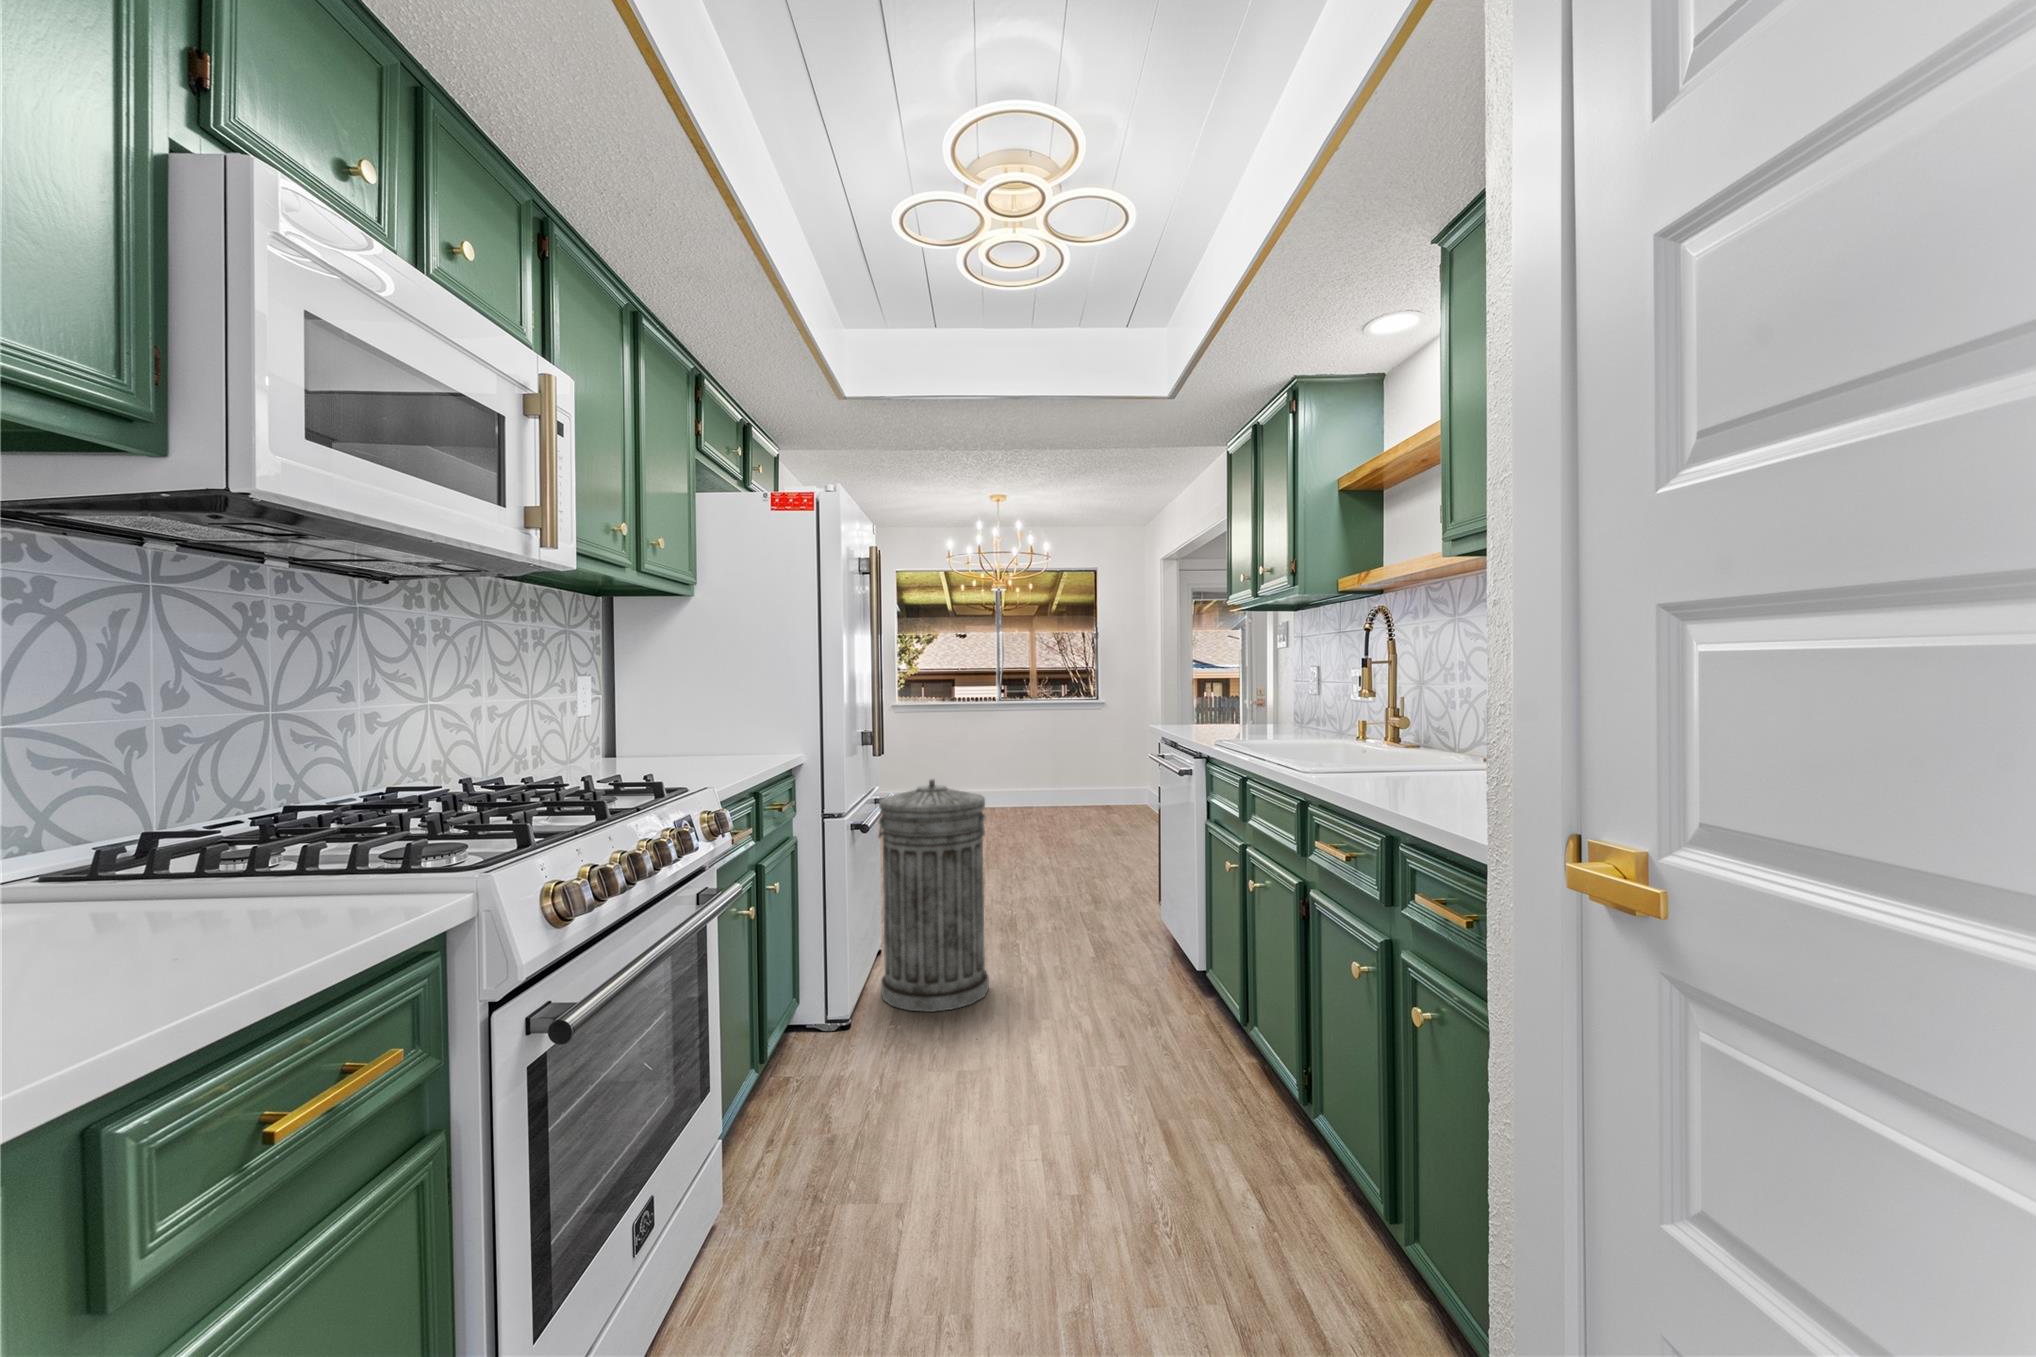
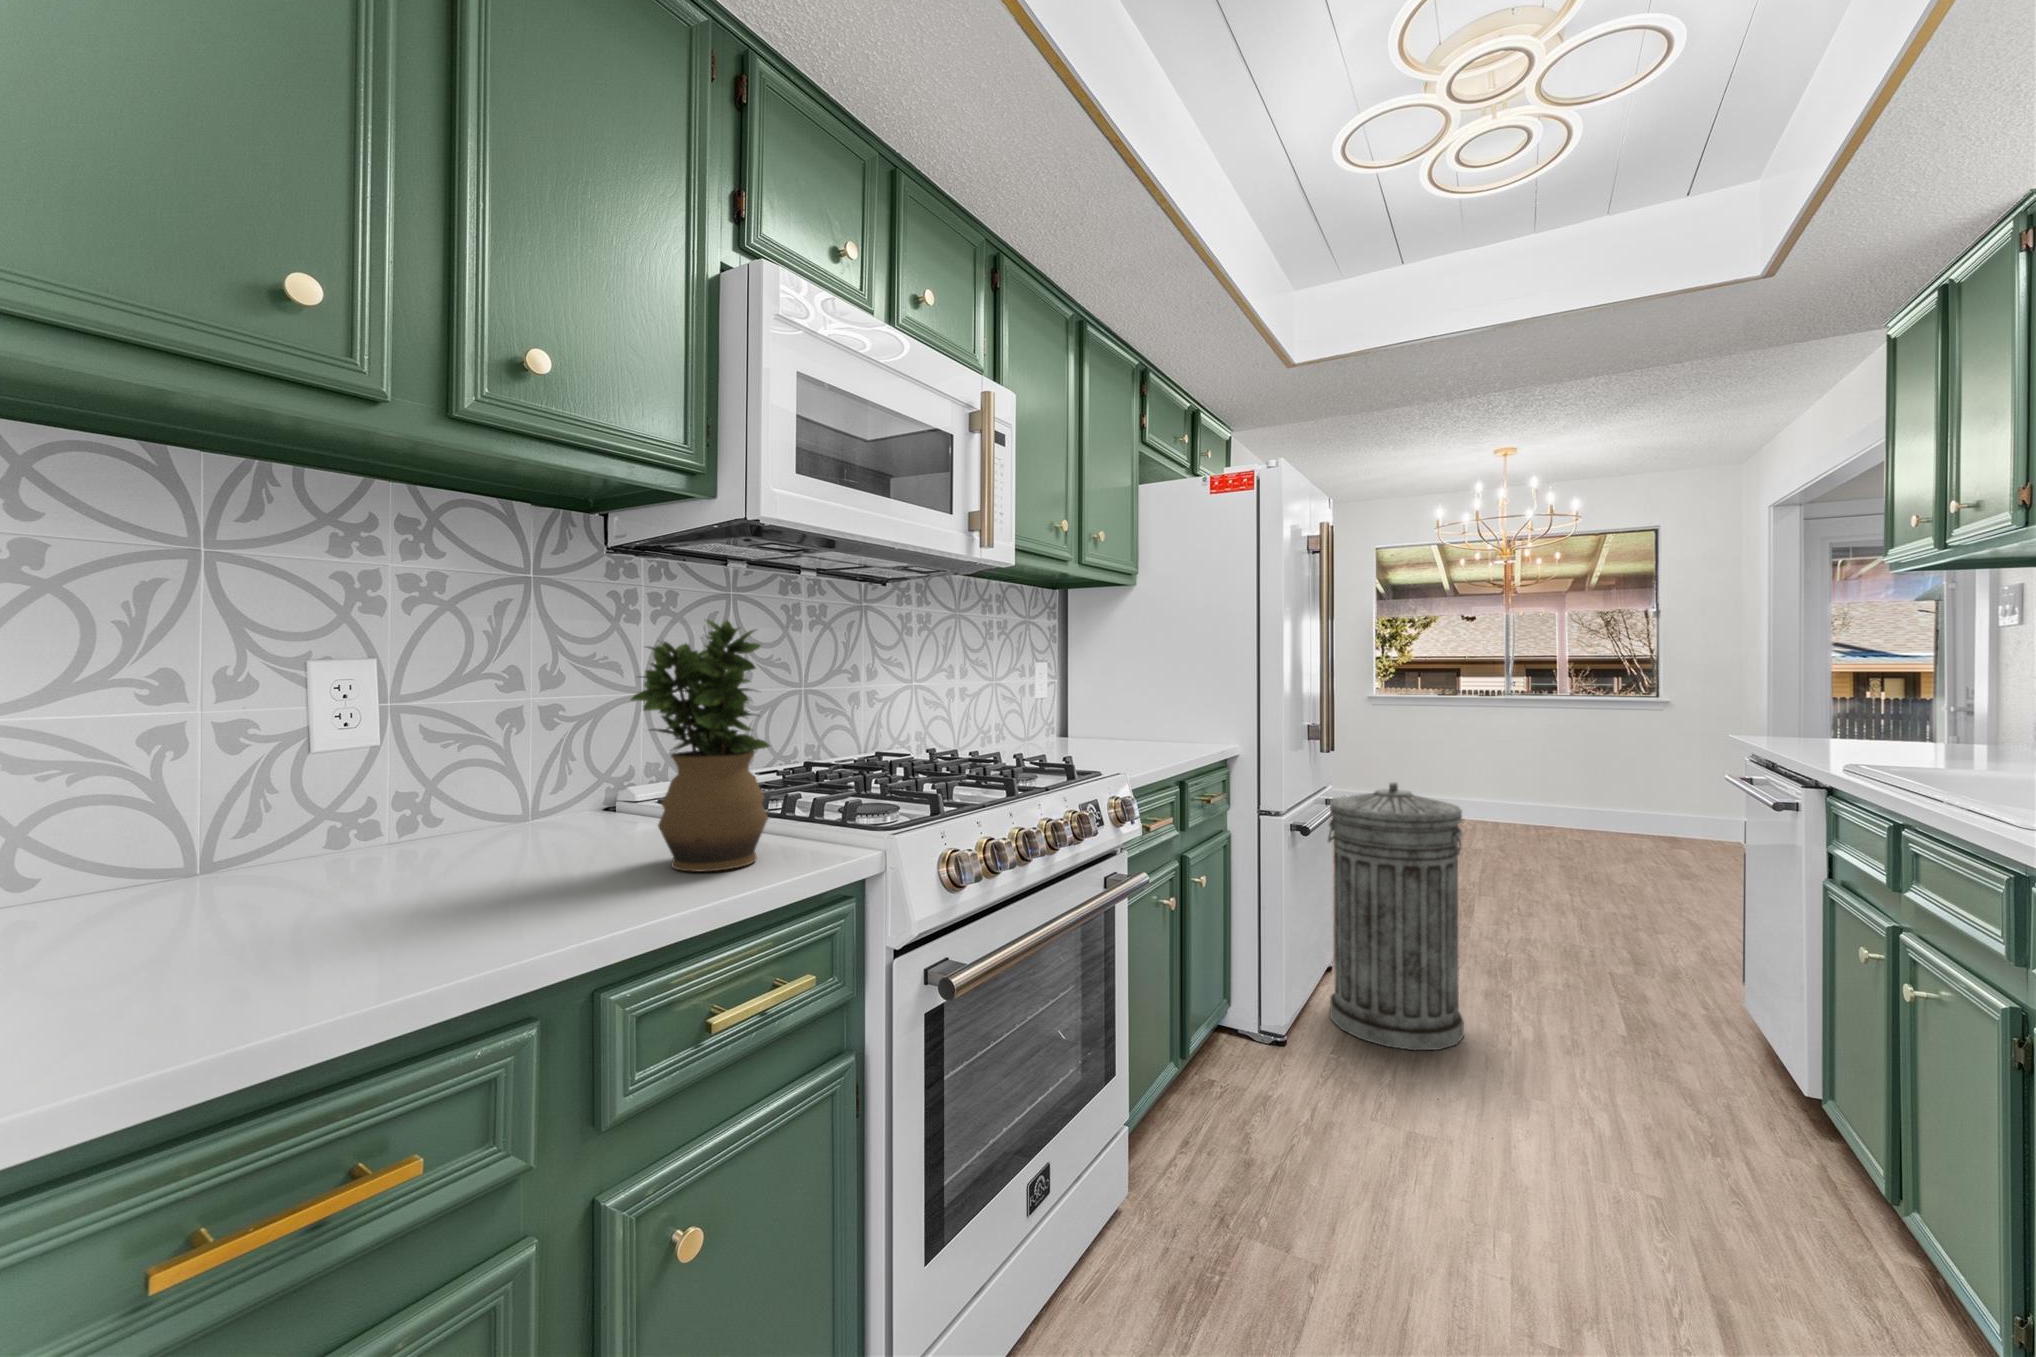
potted plant: none [93,622,328,949] -> present [631,620,770,872]

